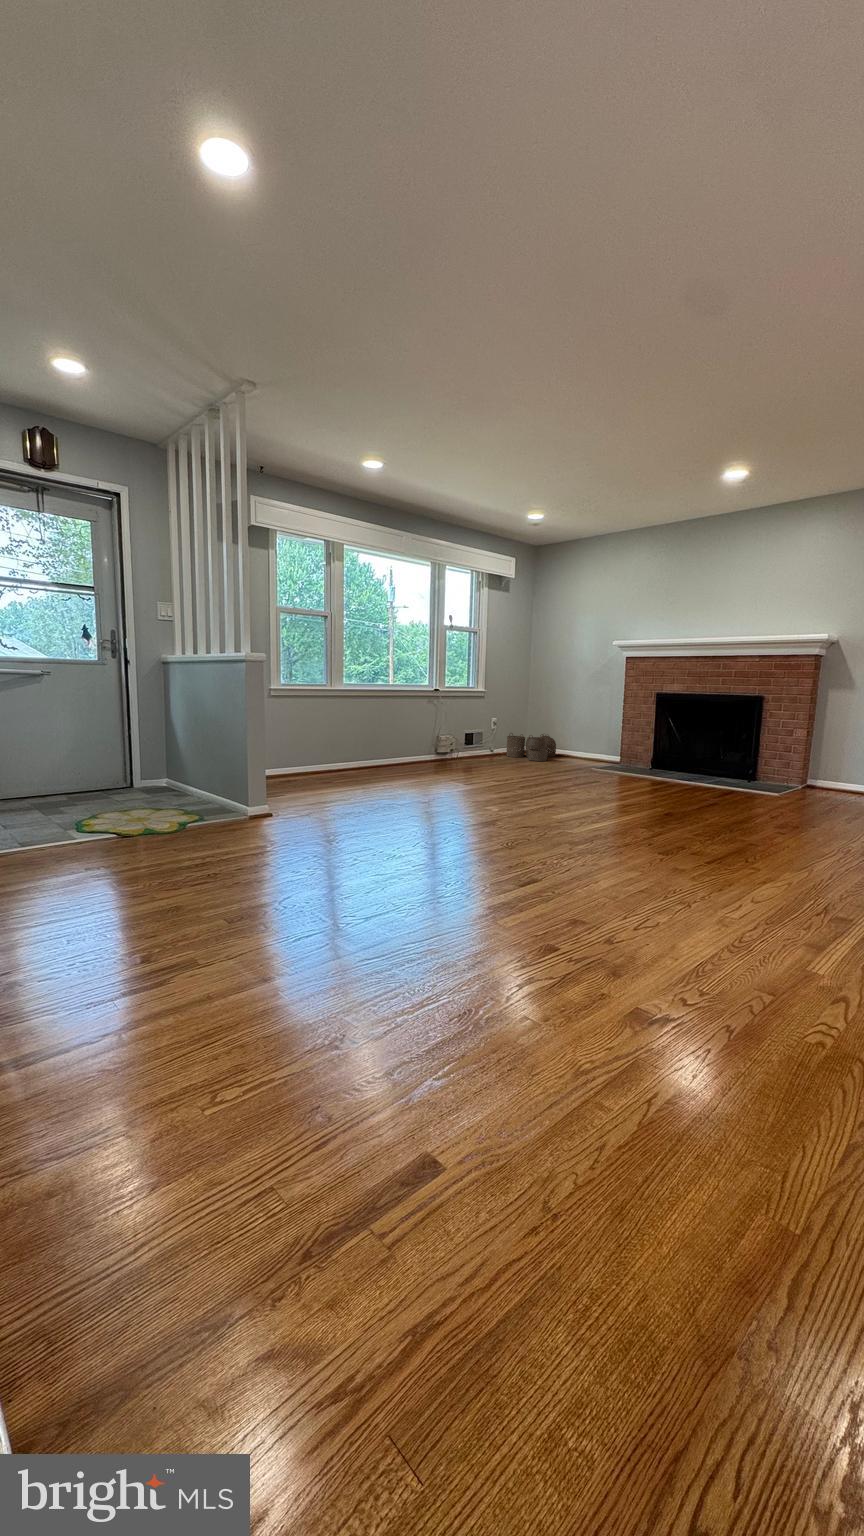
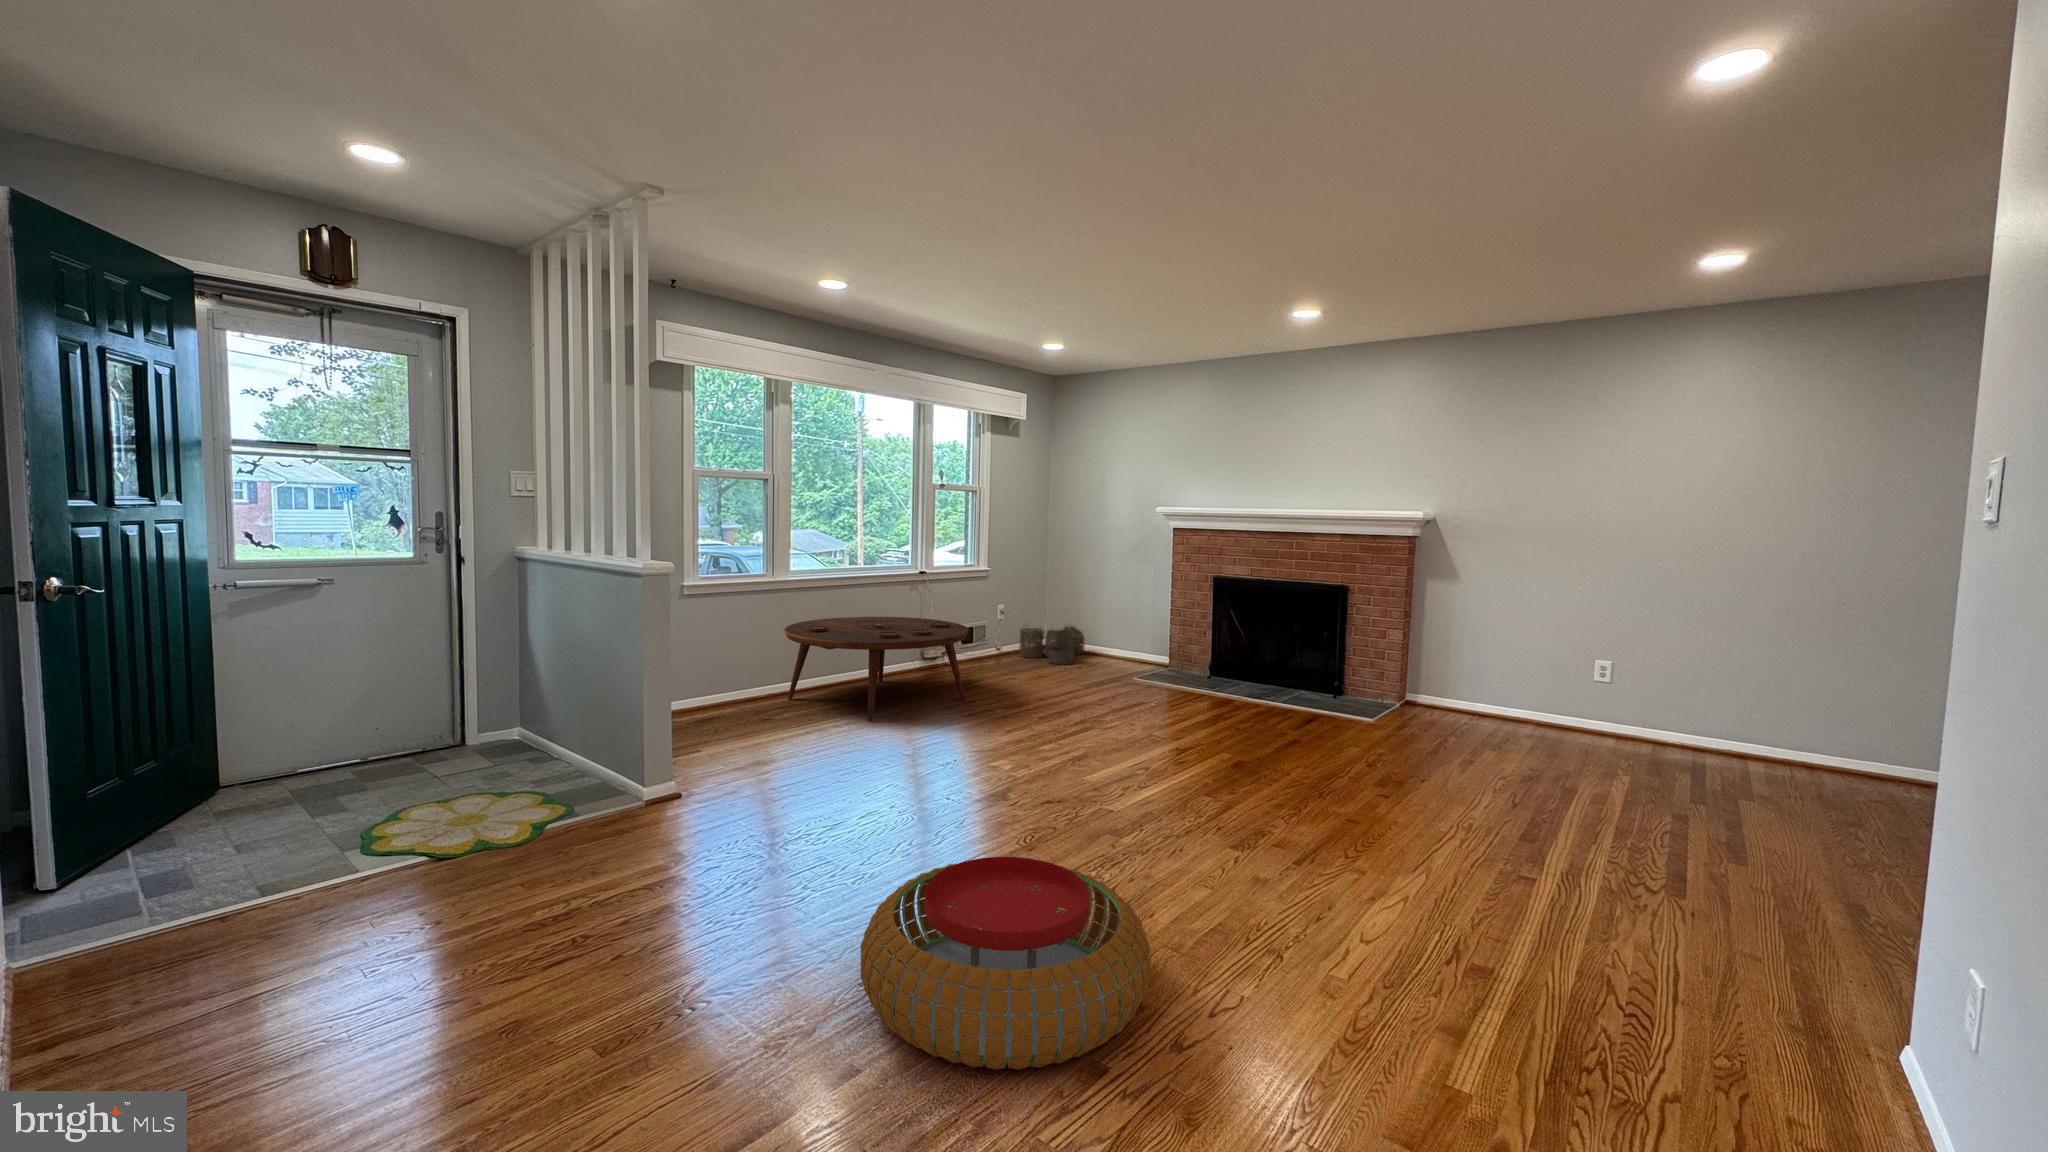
coffee table: none [337,719,469,785] -> present [784,617,969,721]
pouf: none [398,829,595,943] -> present [860,857,1151,1070]

